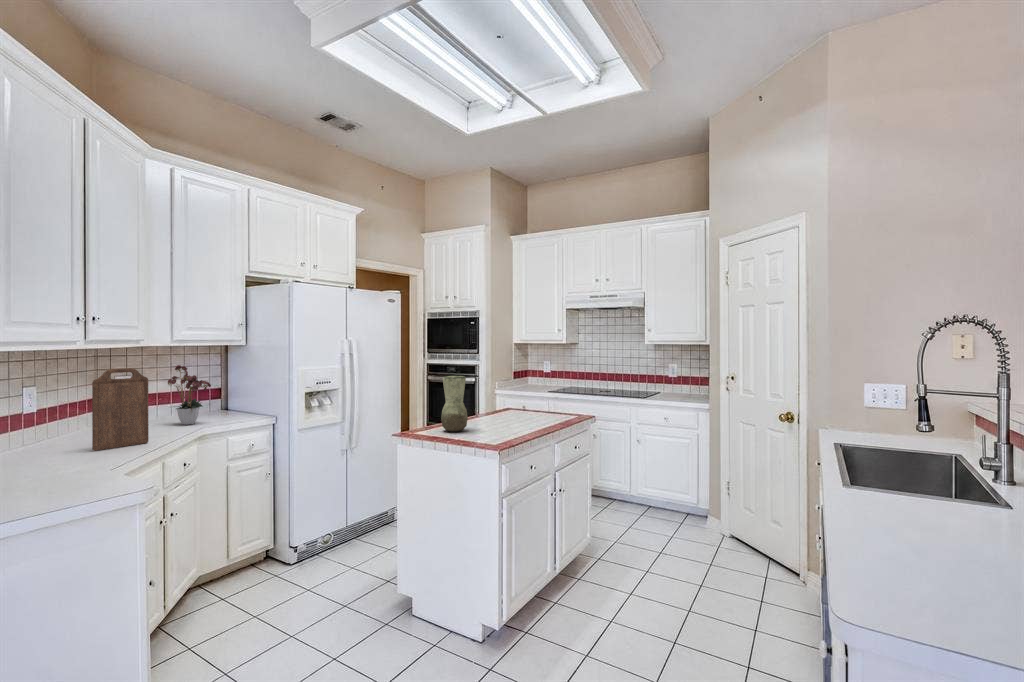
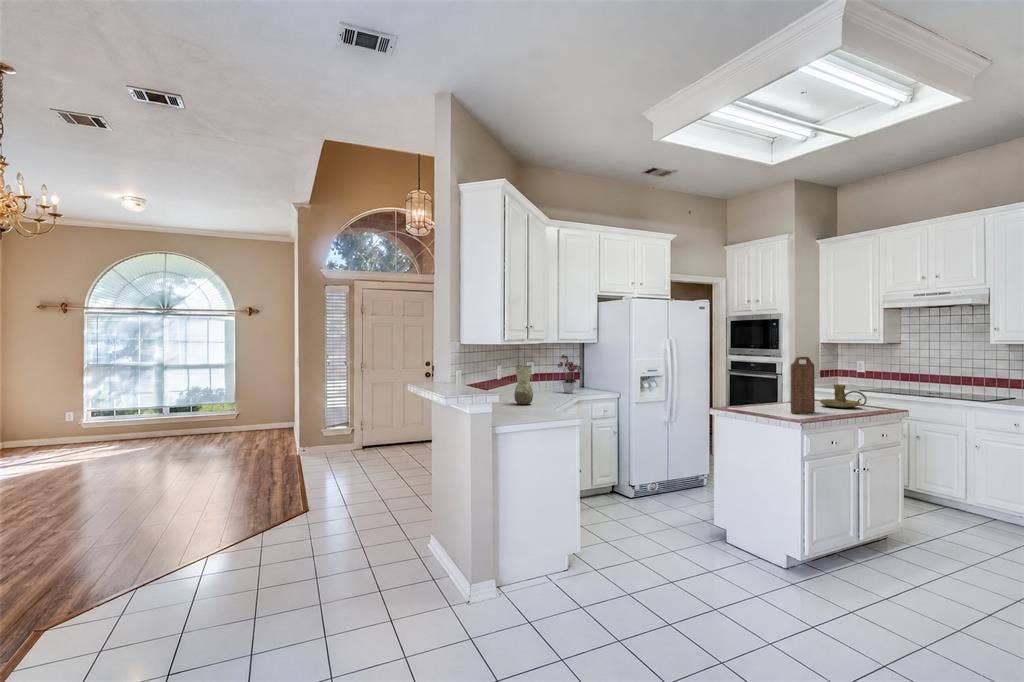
cutting board: present [92,368,149,451] -> present [791,357,815,414]
vase: present [441,376,468,432] -> present [514,365,533,405]
candle holder: none [516,393,561,419] -> present [820,385,867,408]

